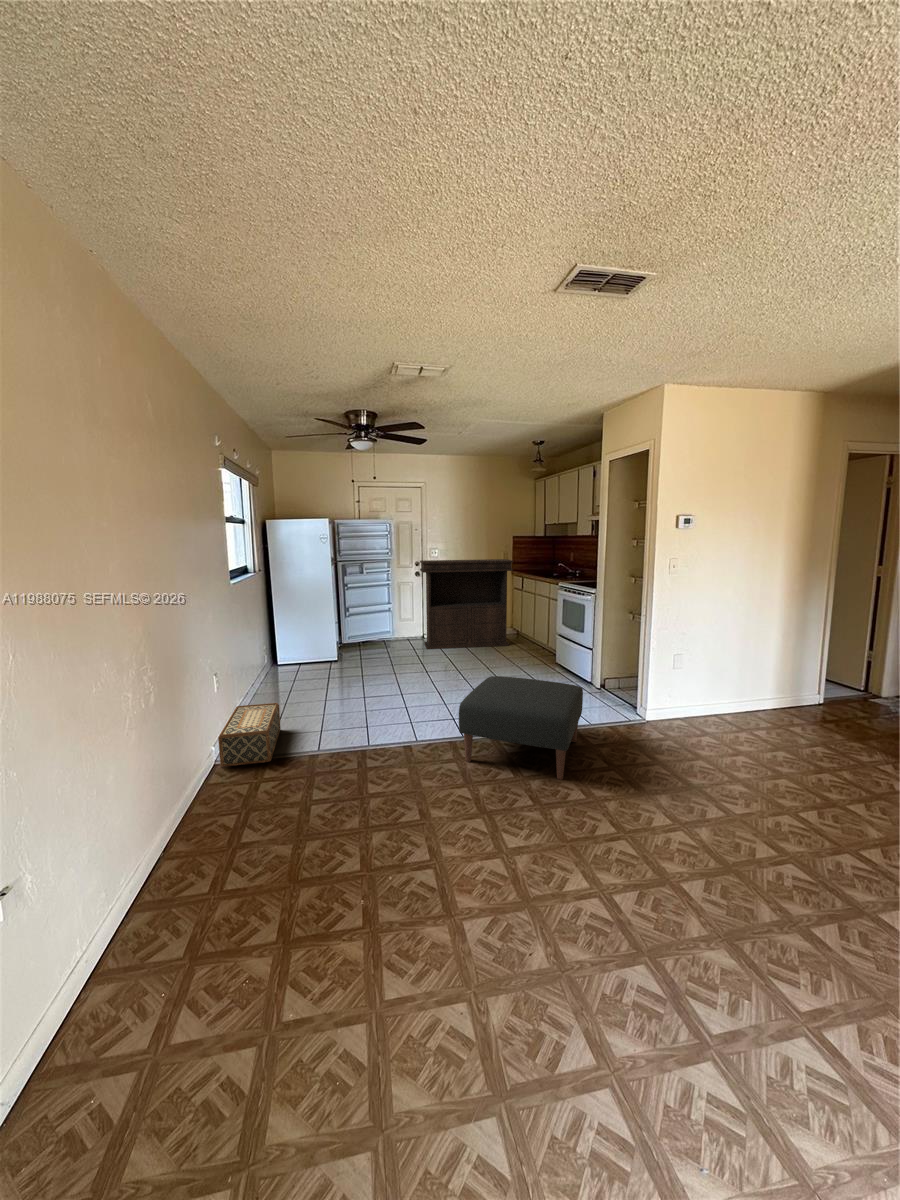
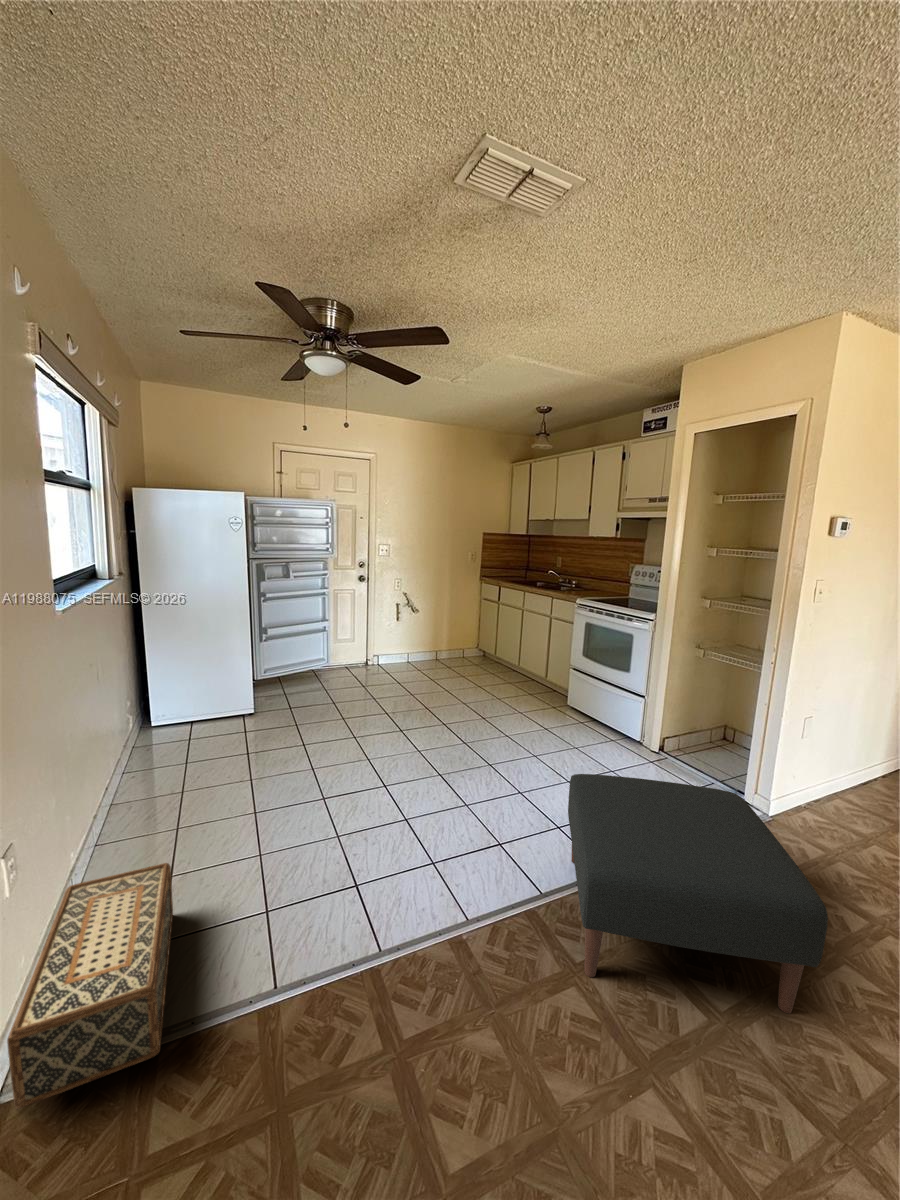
console table: present [420,559,513,649] -> none [371,561,498,686]

